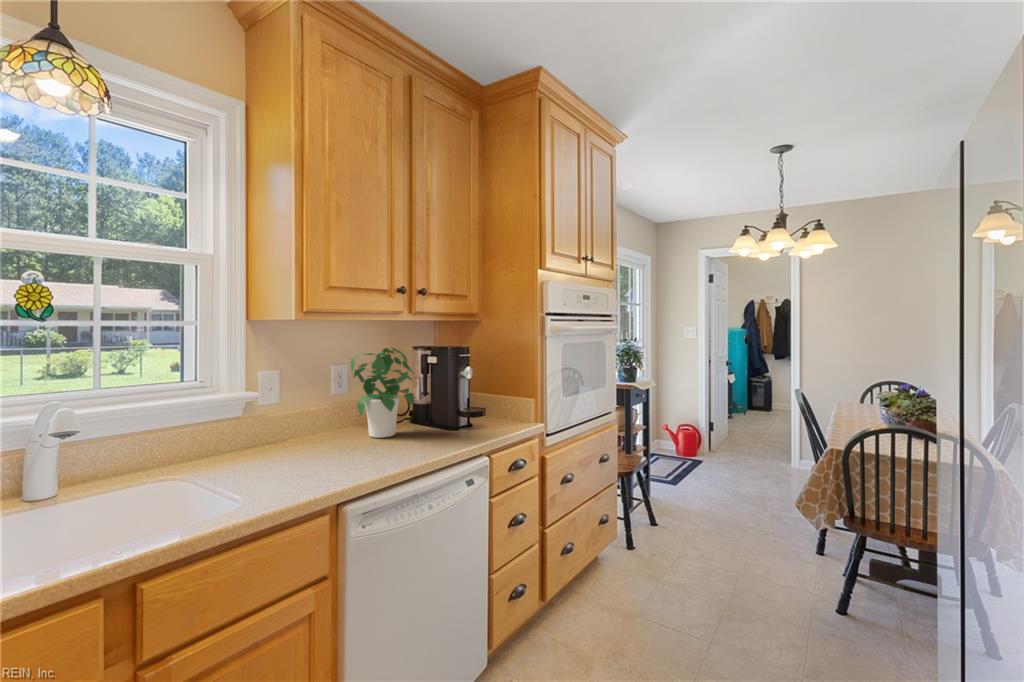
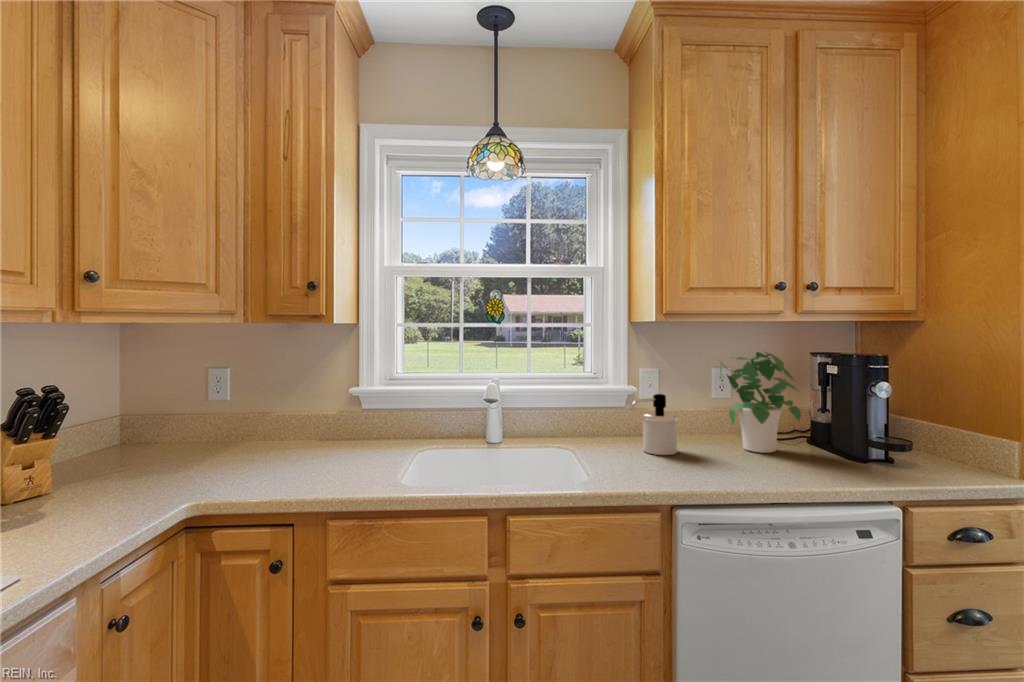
soap dispenser: none [269,395,317,459] -> present [630,394,678,455]

